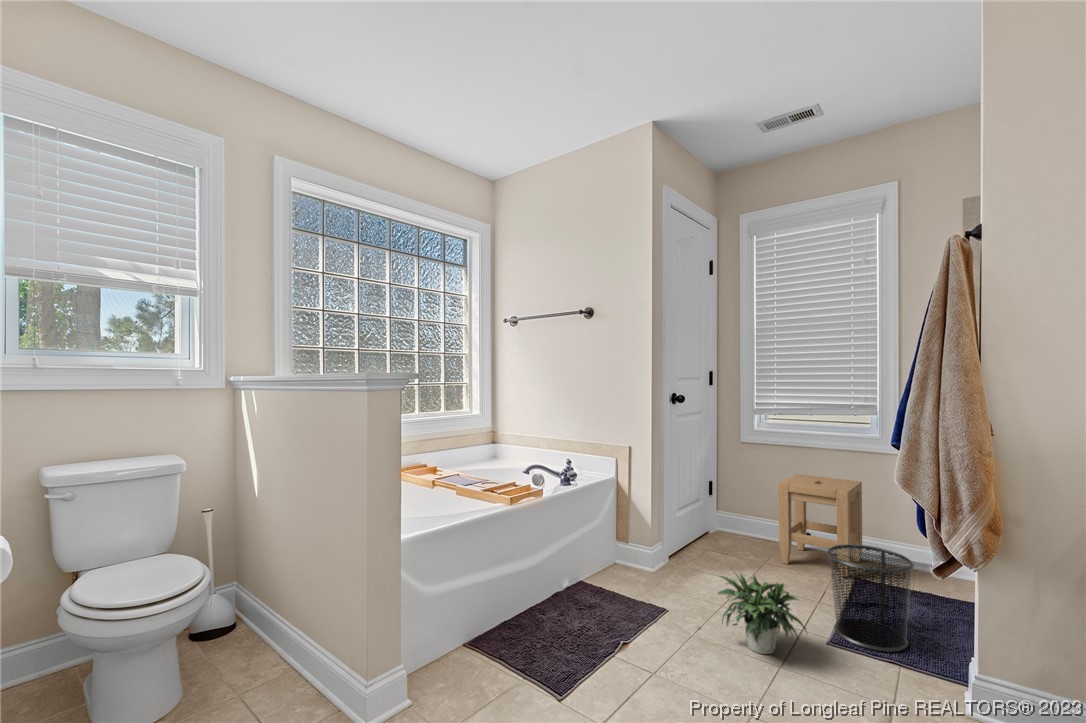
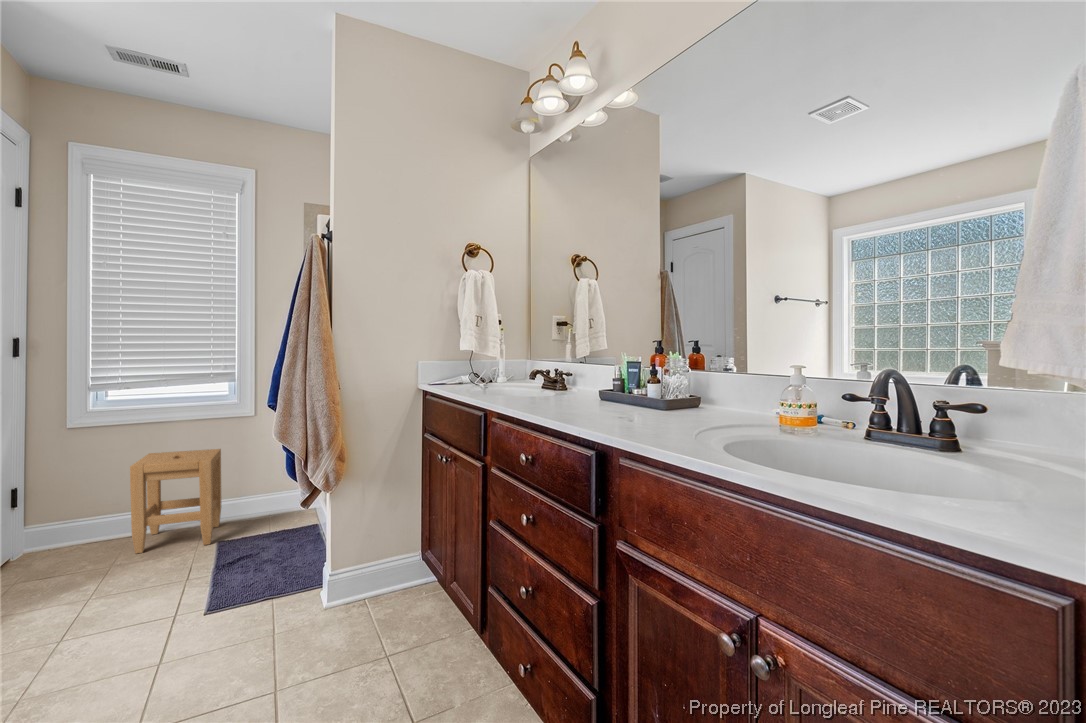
waste bin: present [827,544,914,652] -> none [199,503,279,599]
potted plant: present [697,573,807,654] -> none [31,565,187,665]

